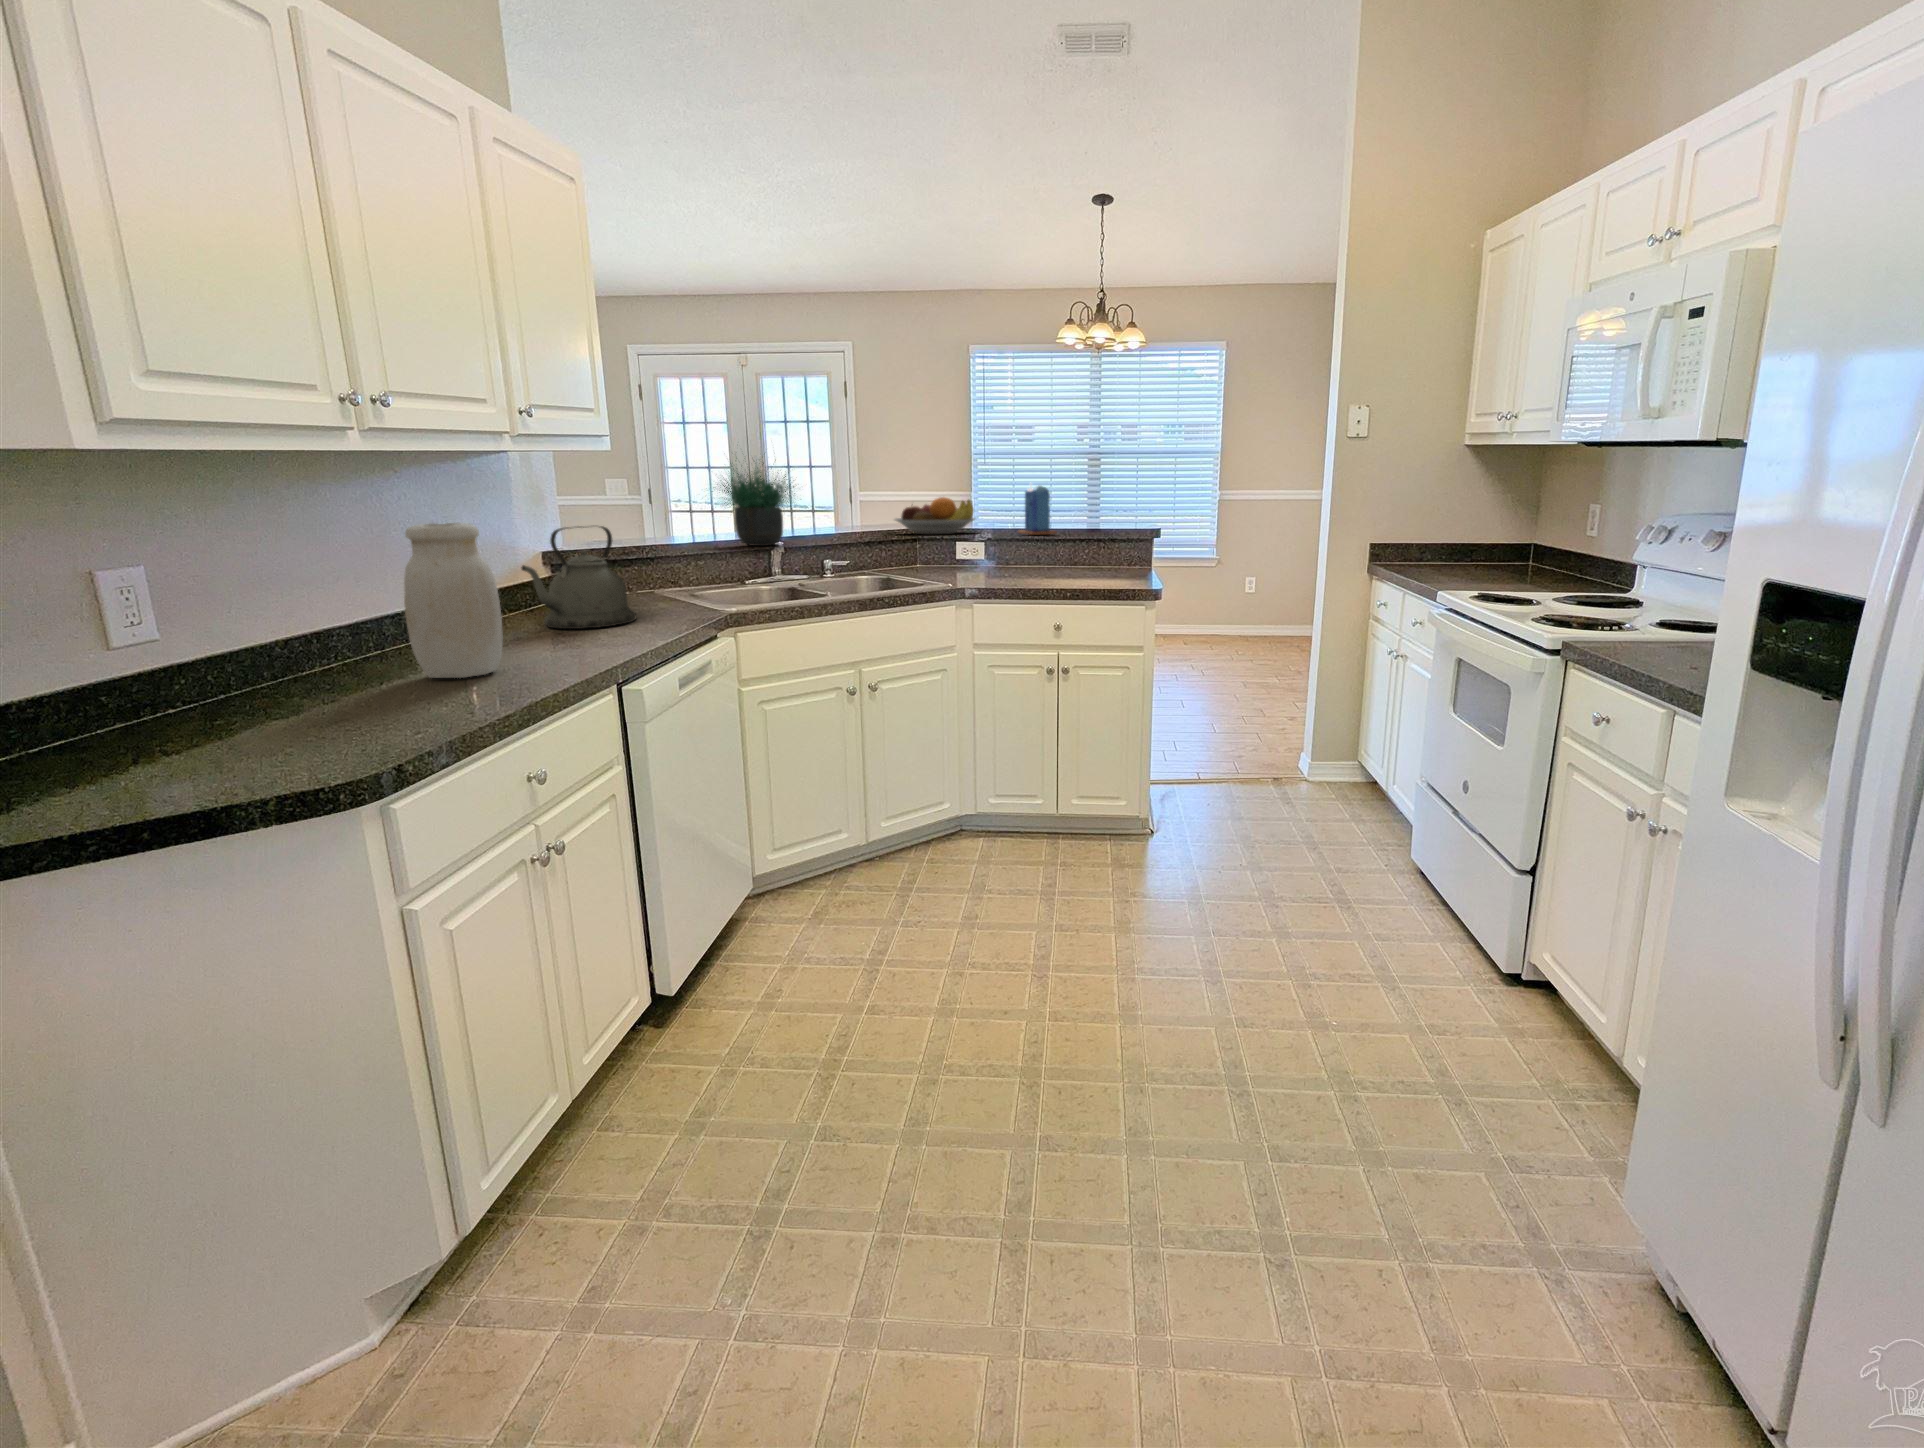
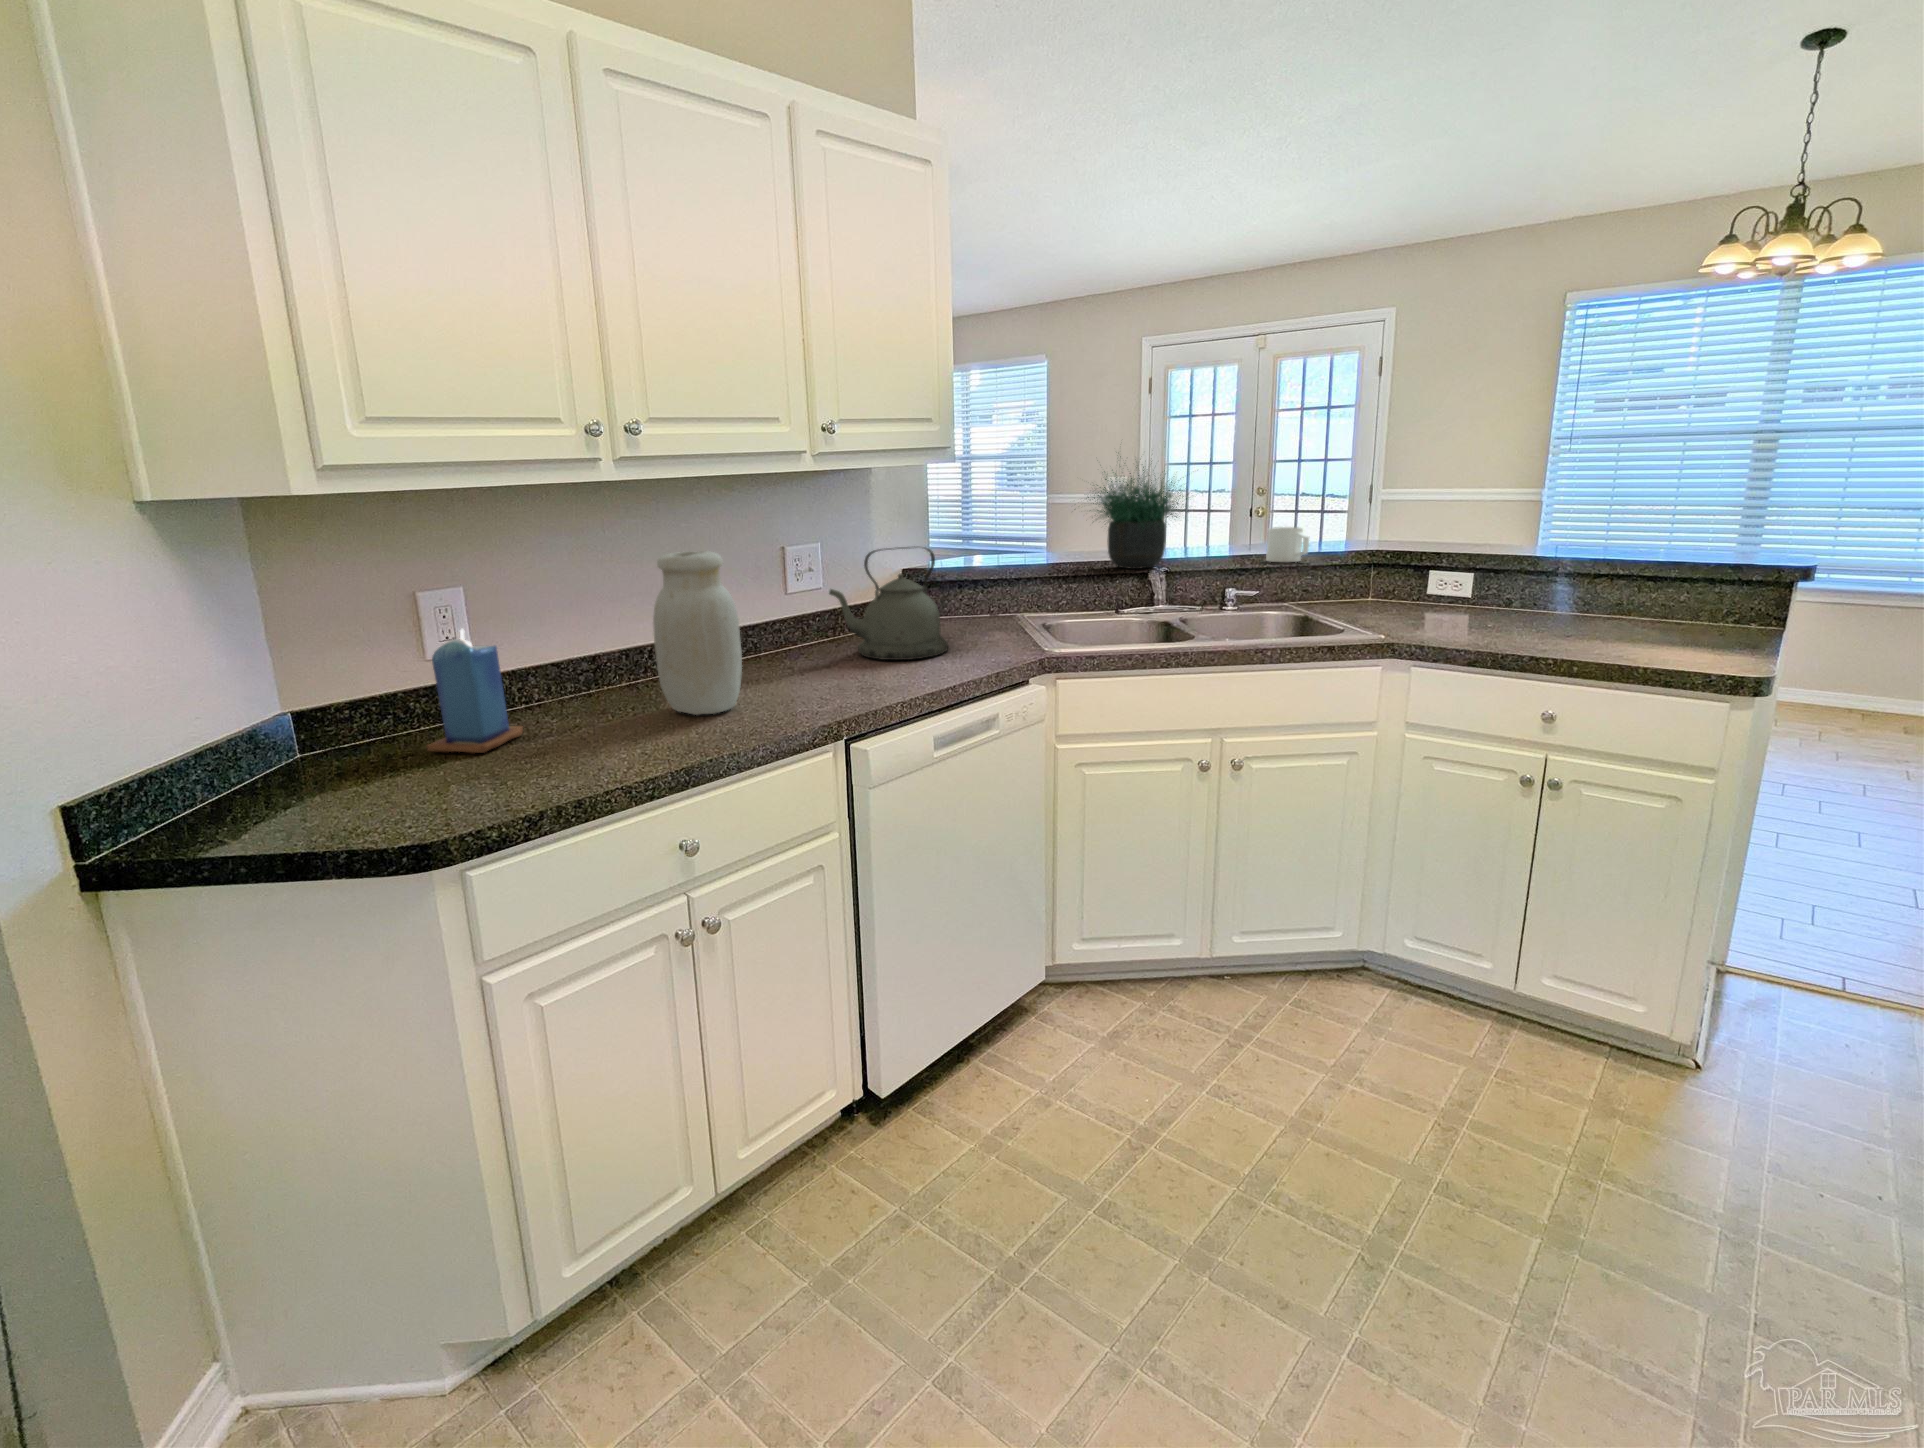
candle: present [1018,485,1056,535] -> present [427,629,523,753]
fruit bowl: present [895,497,975,534] -> none [1354,503,1490,555]
mug: none [847,514,878,540] -> present [1266,527,1309,562]

